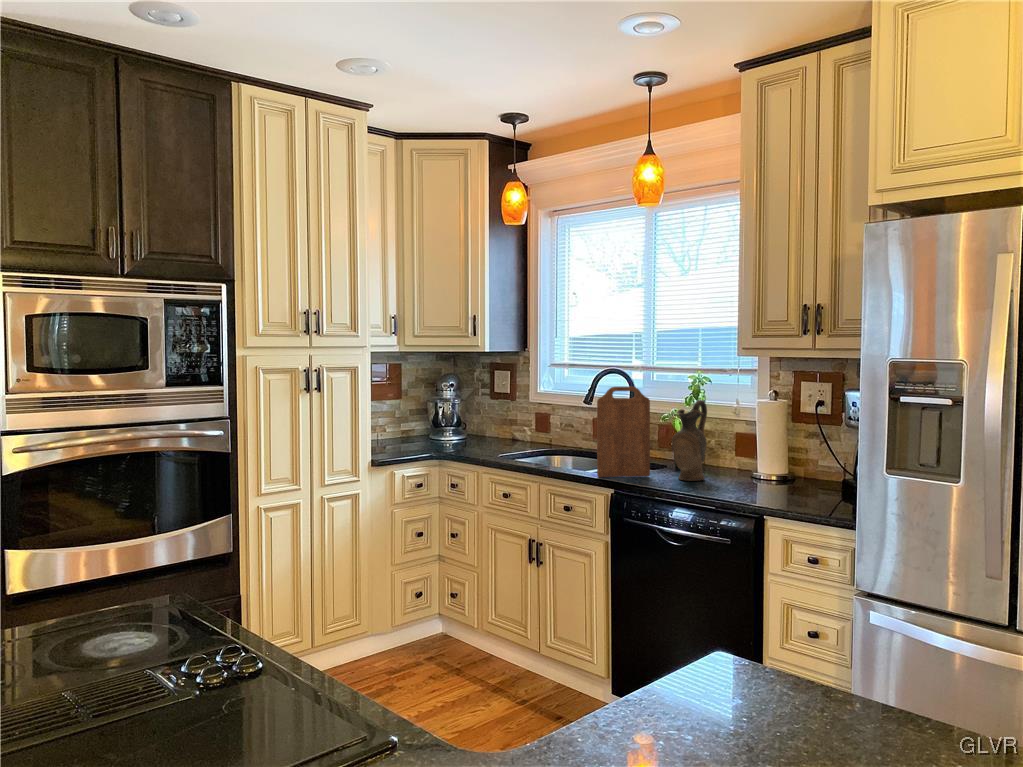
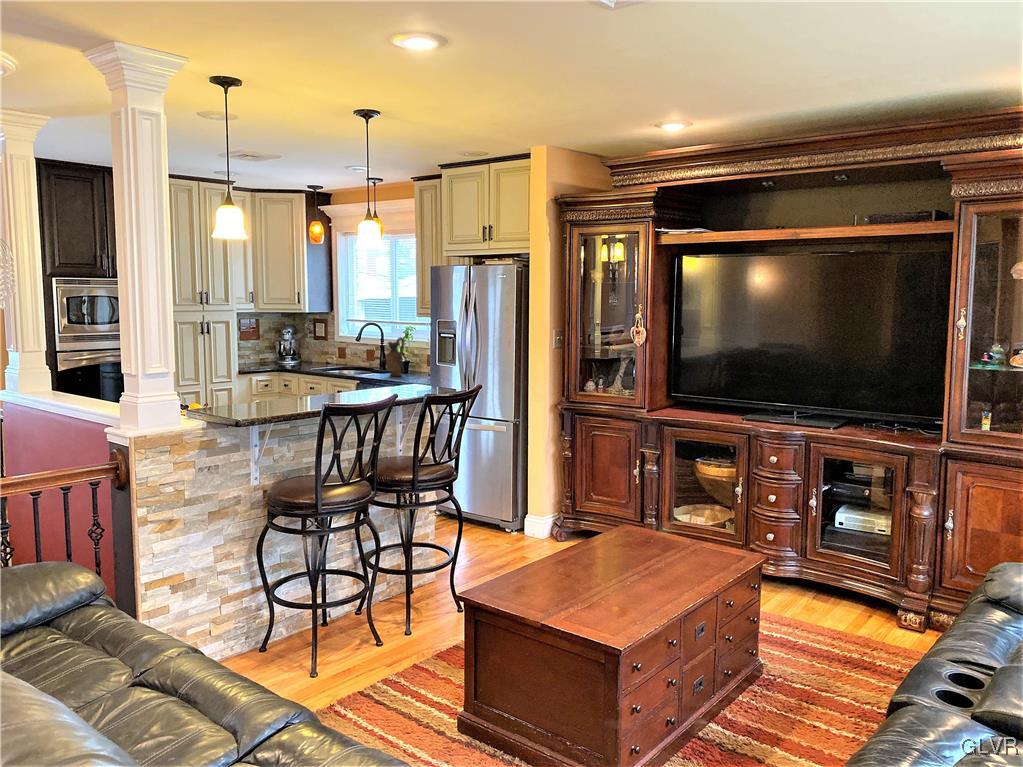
cutting board: present [597,386,650,477] -> none [350,331,377,376]

